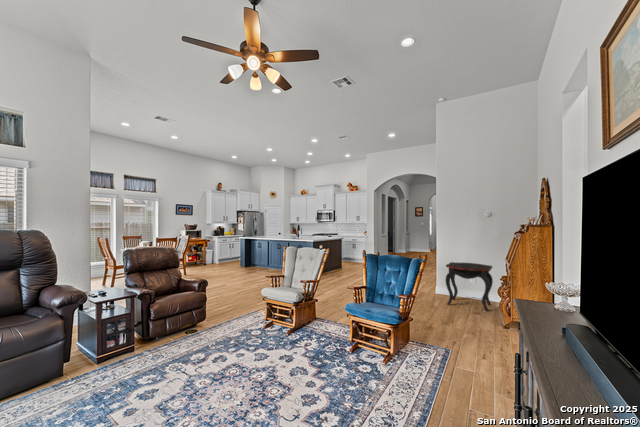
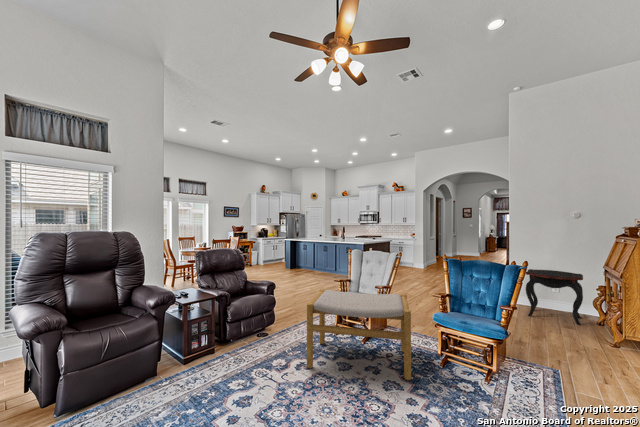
footstool: none [223,285,325,366] -> present [307,289,411,380]

